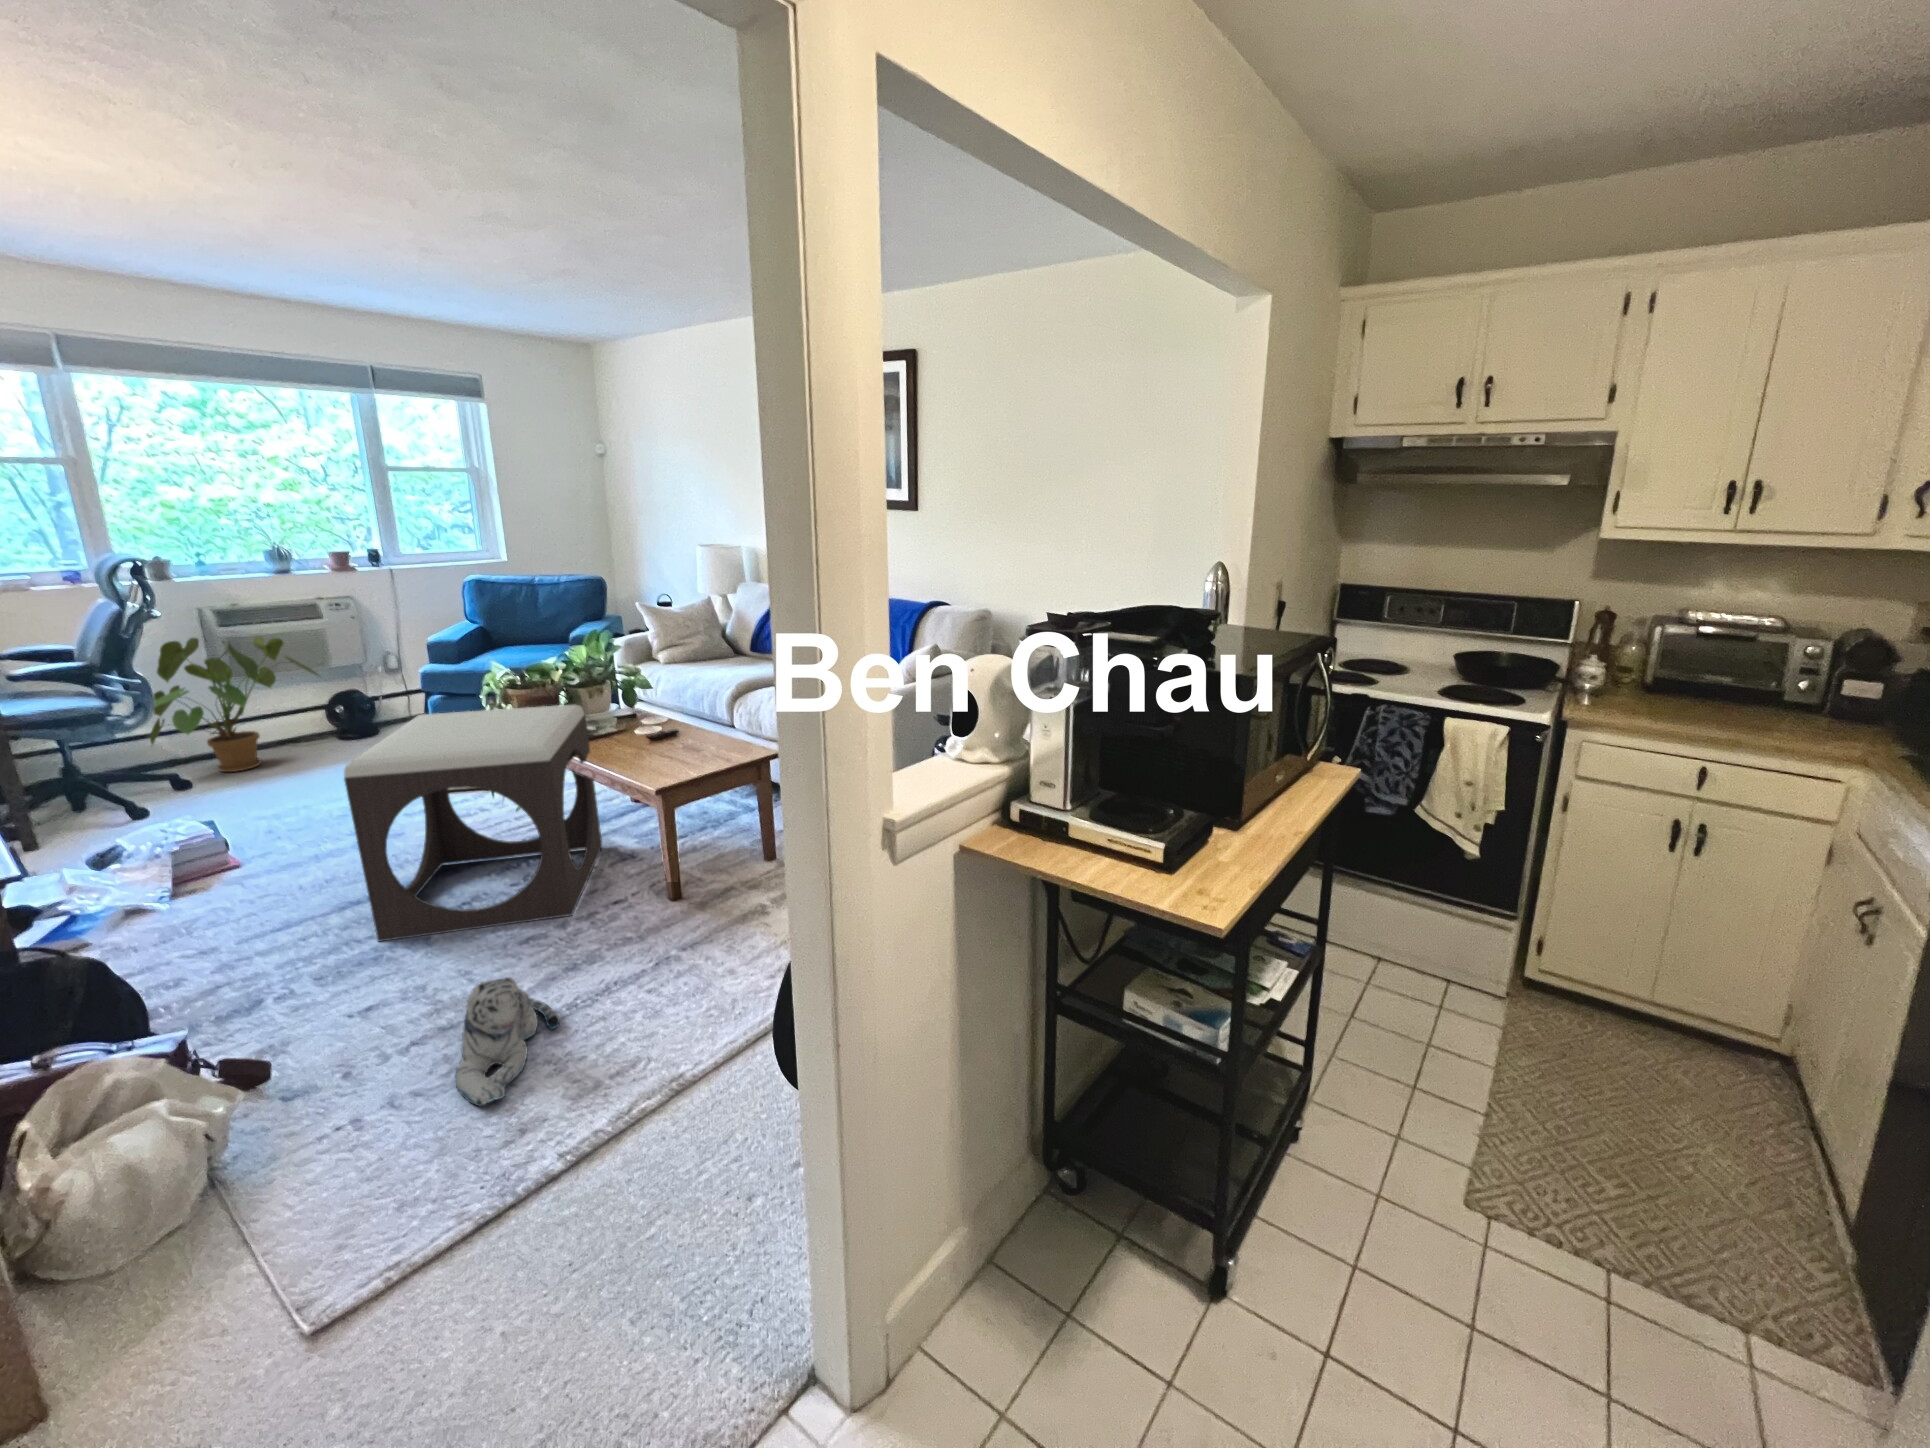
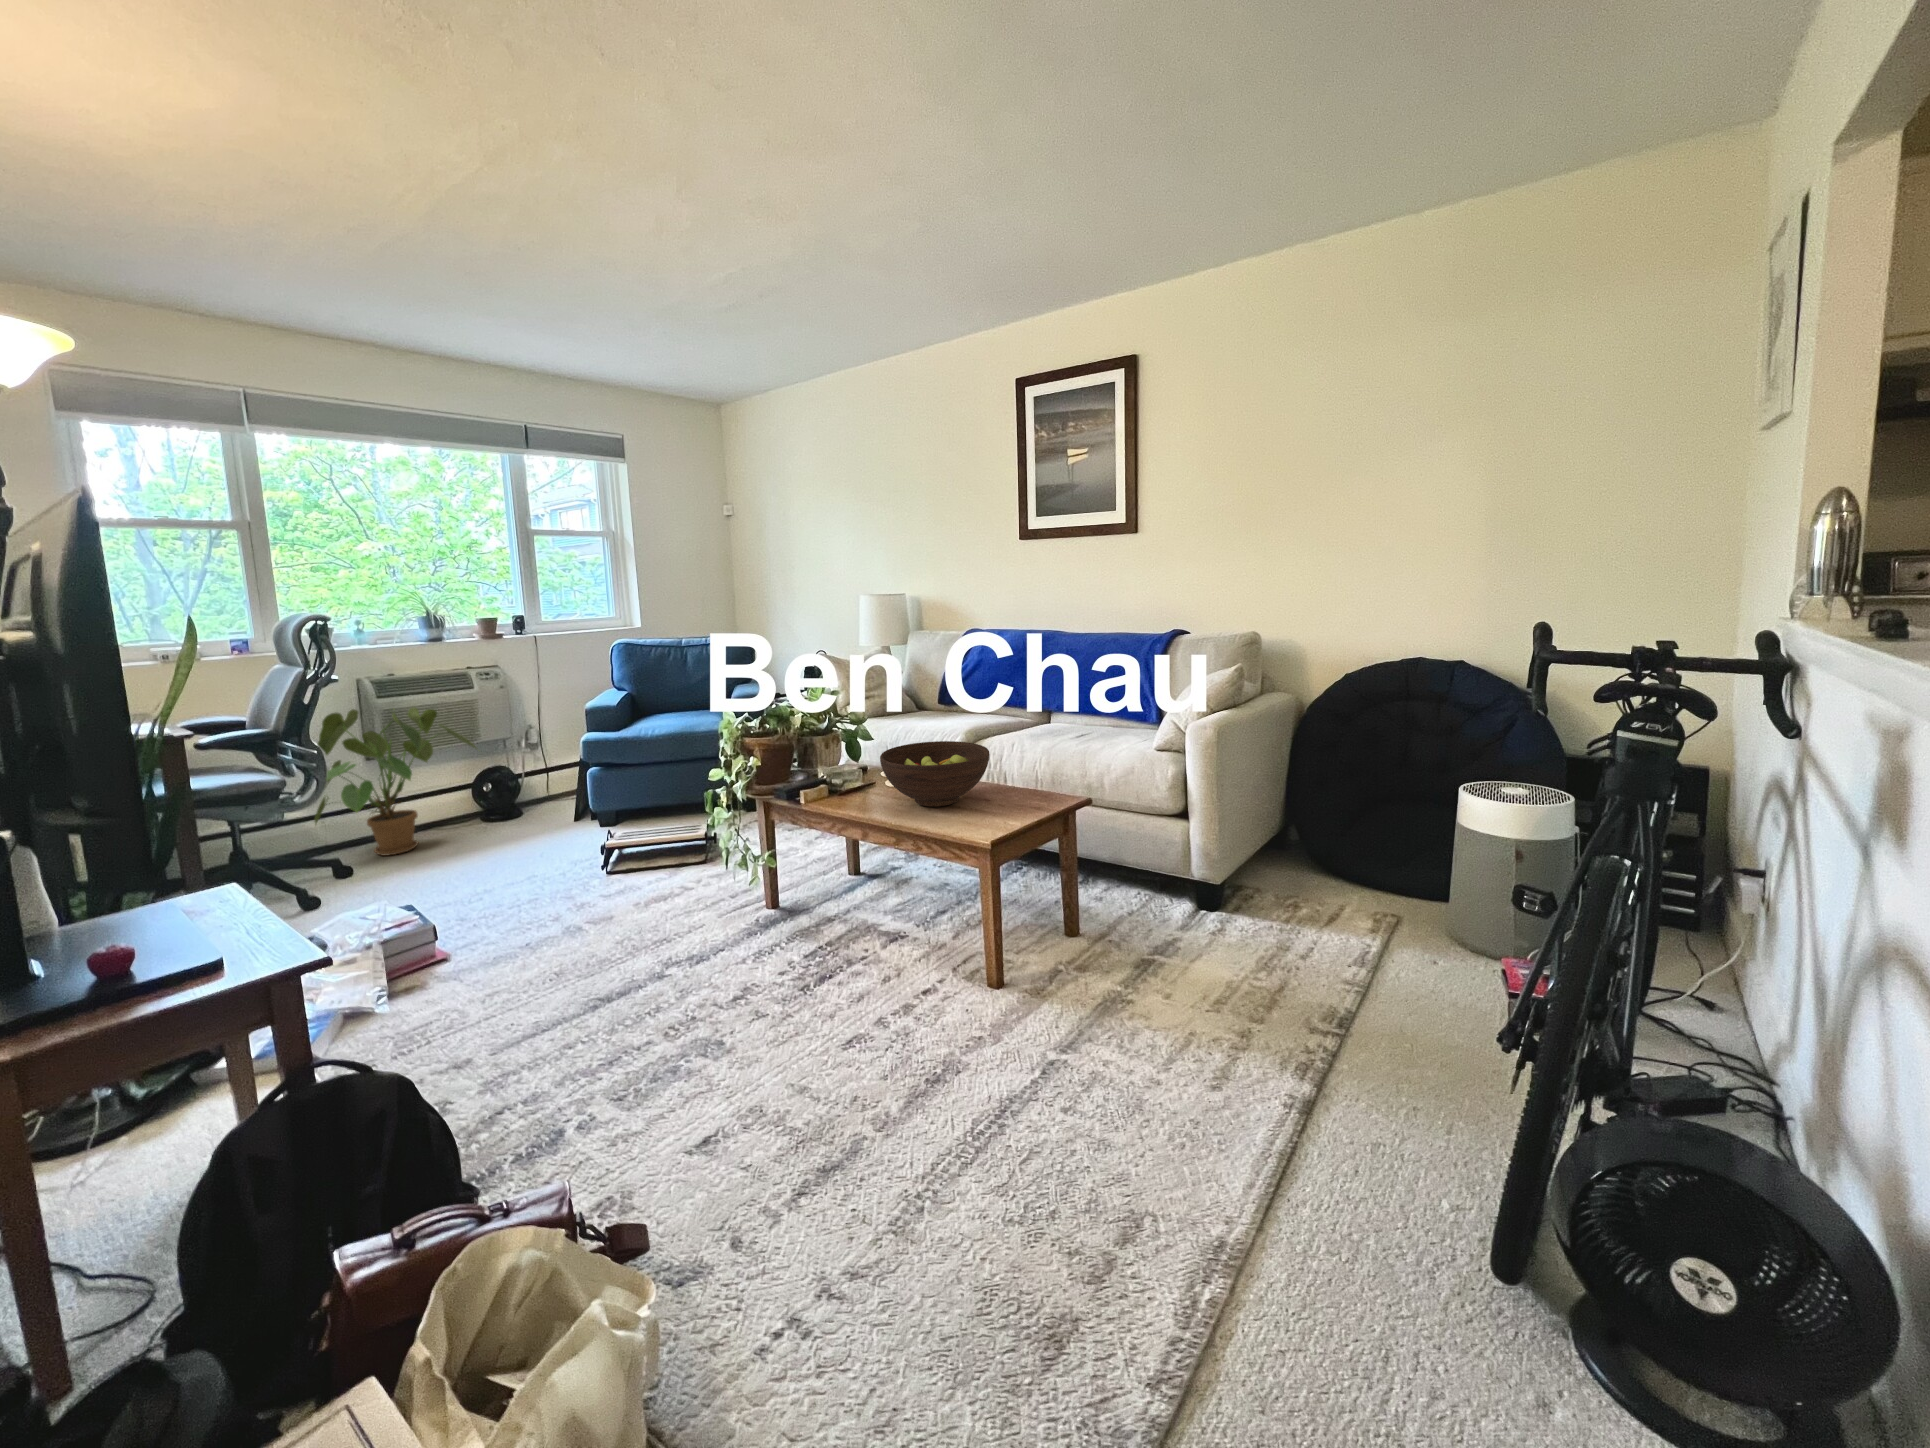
fruit bowl: none [612,697,712,753] -> present [880,741,989,807]
footstool: present [344,705,602,942] -> none [643,751,882,1048]
plush toy: present [456,977,559,1107] -> none [868,1096,990,1301]

